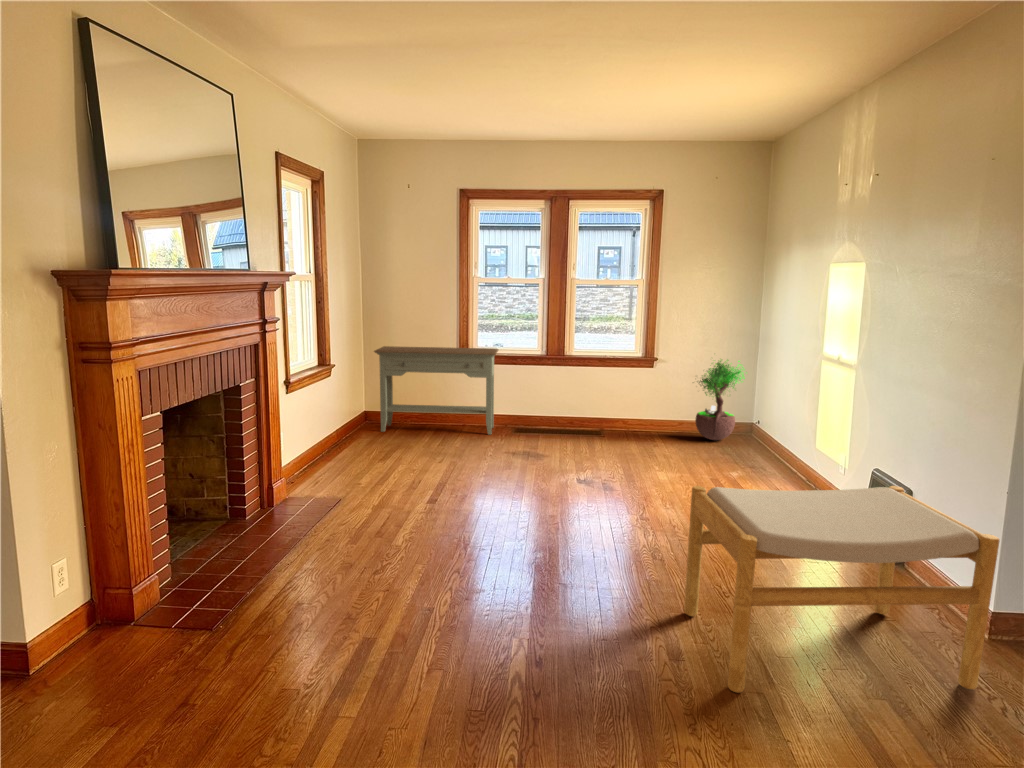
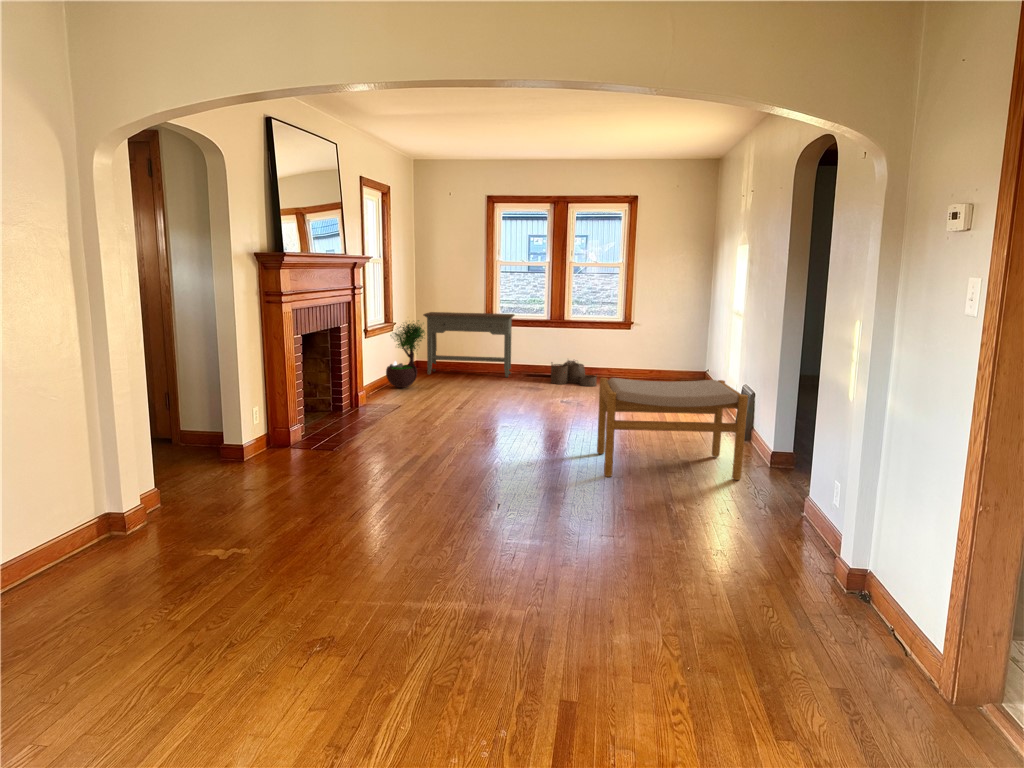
potted tree: present [695,360,745,440] -> present [386,320,424,388]
woven basket: none [551,408,615,449] -> present [551,360,597,386]

